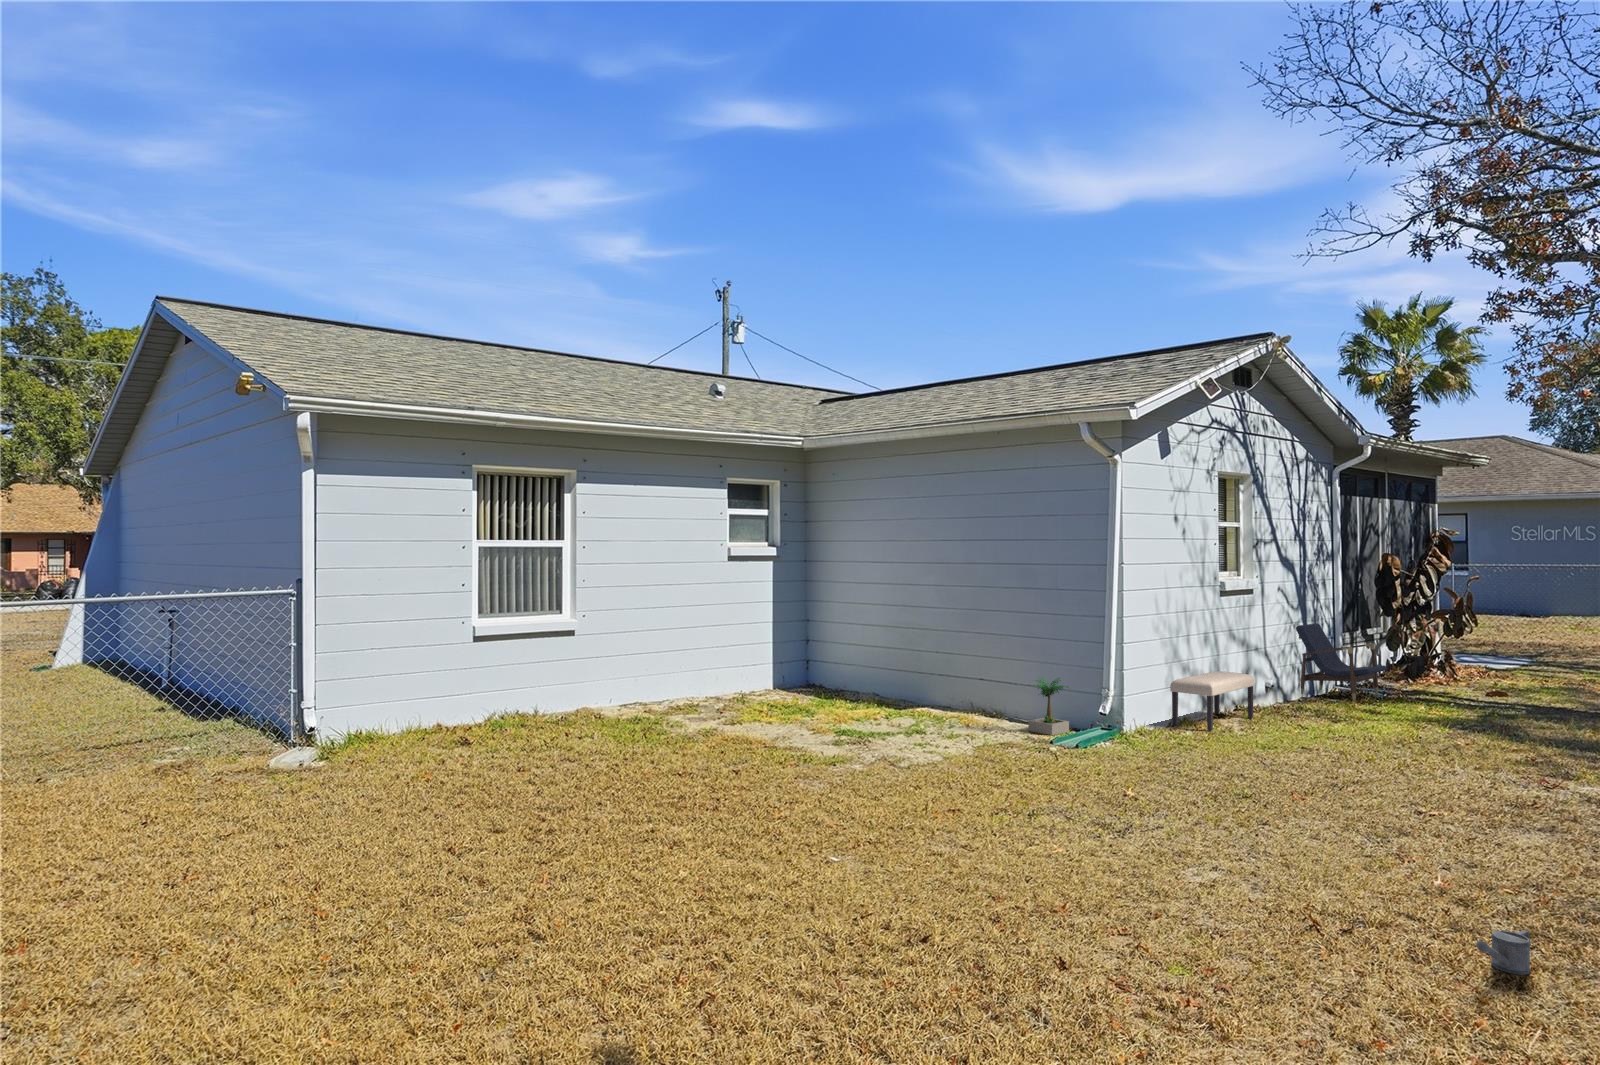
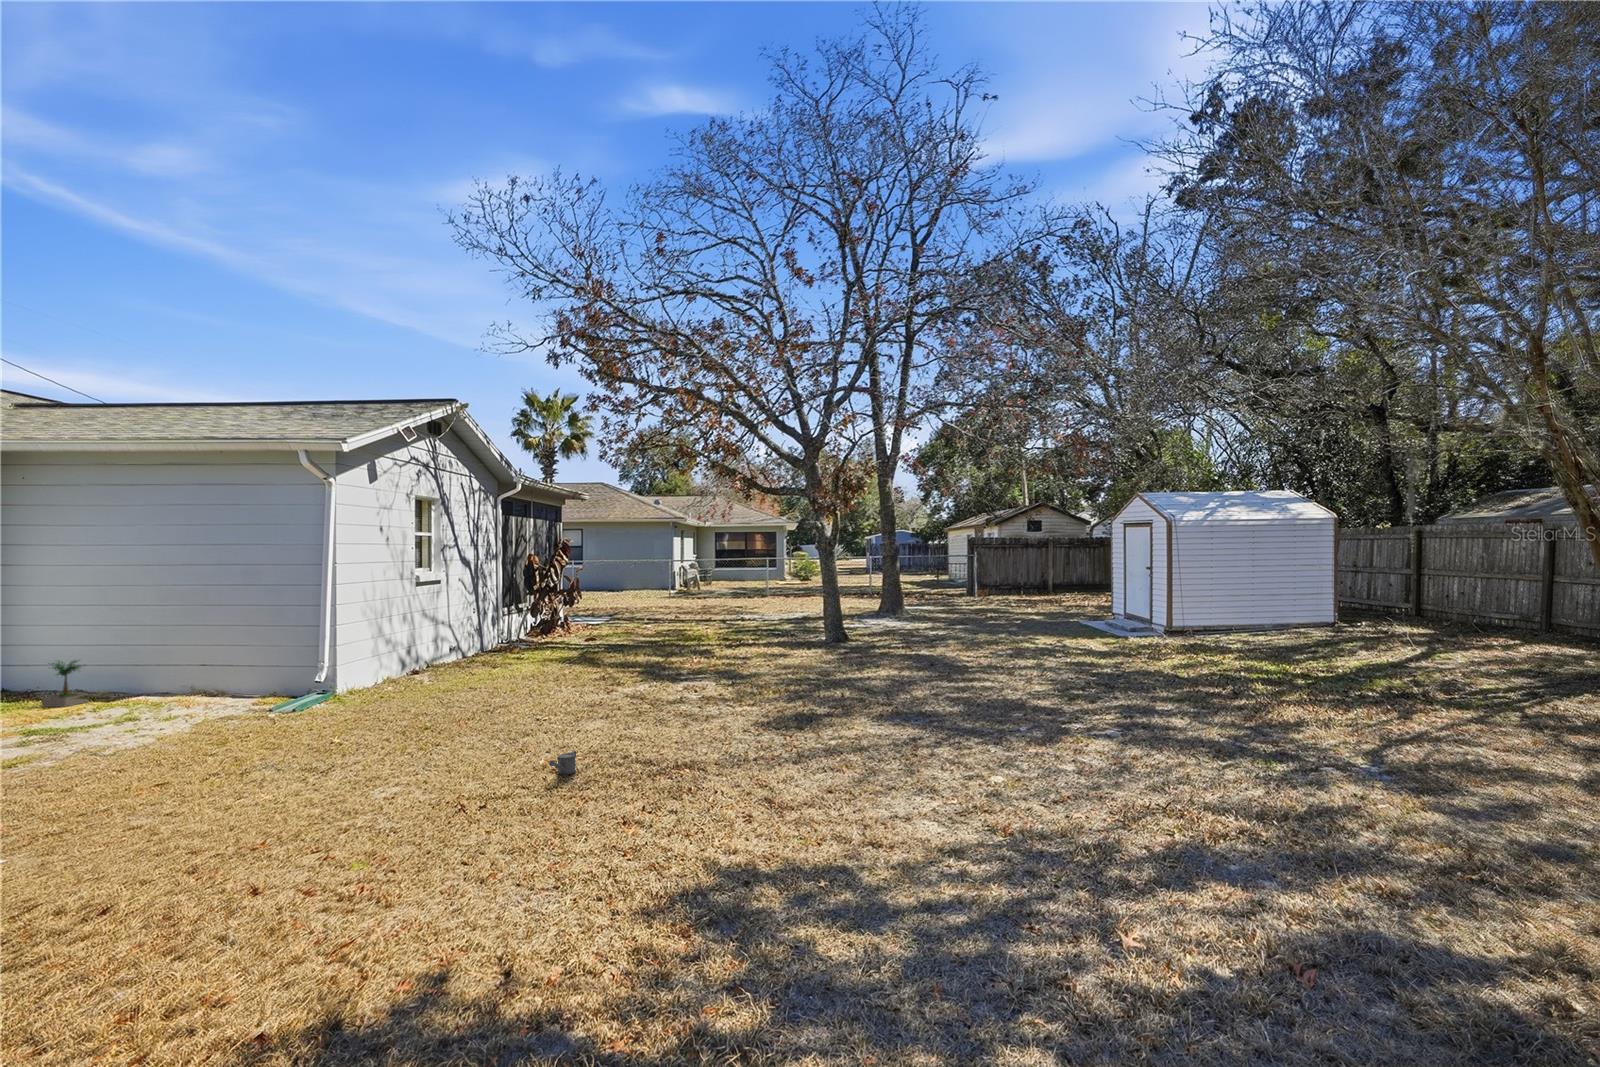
lounge chair: present [1296,623,1387,701] -> none [472,602,529,652]
bench: present [1170,671,1255,731] -> none [376,640,441,683]
potted plant: present [1028,677,1069,735] -> present [42,660,88,707]

